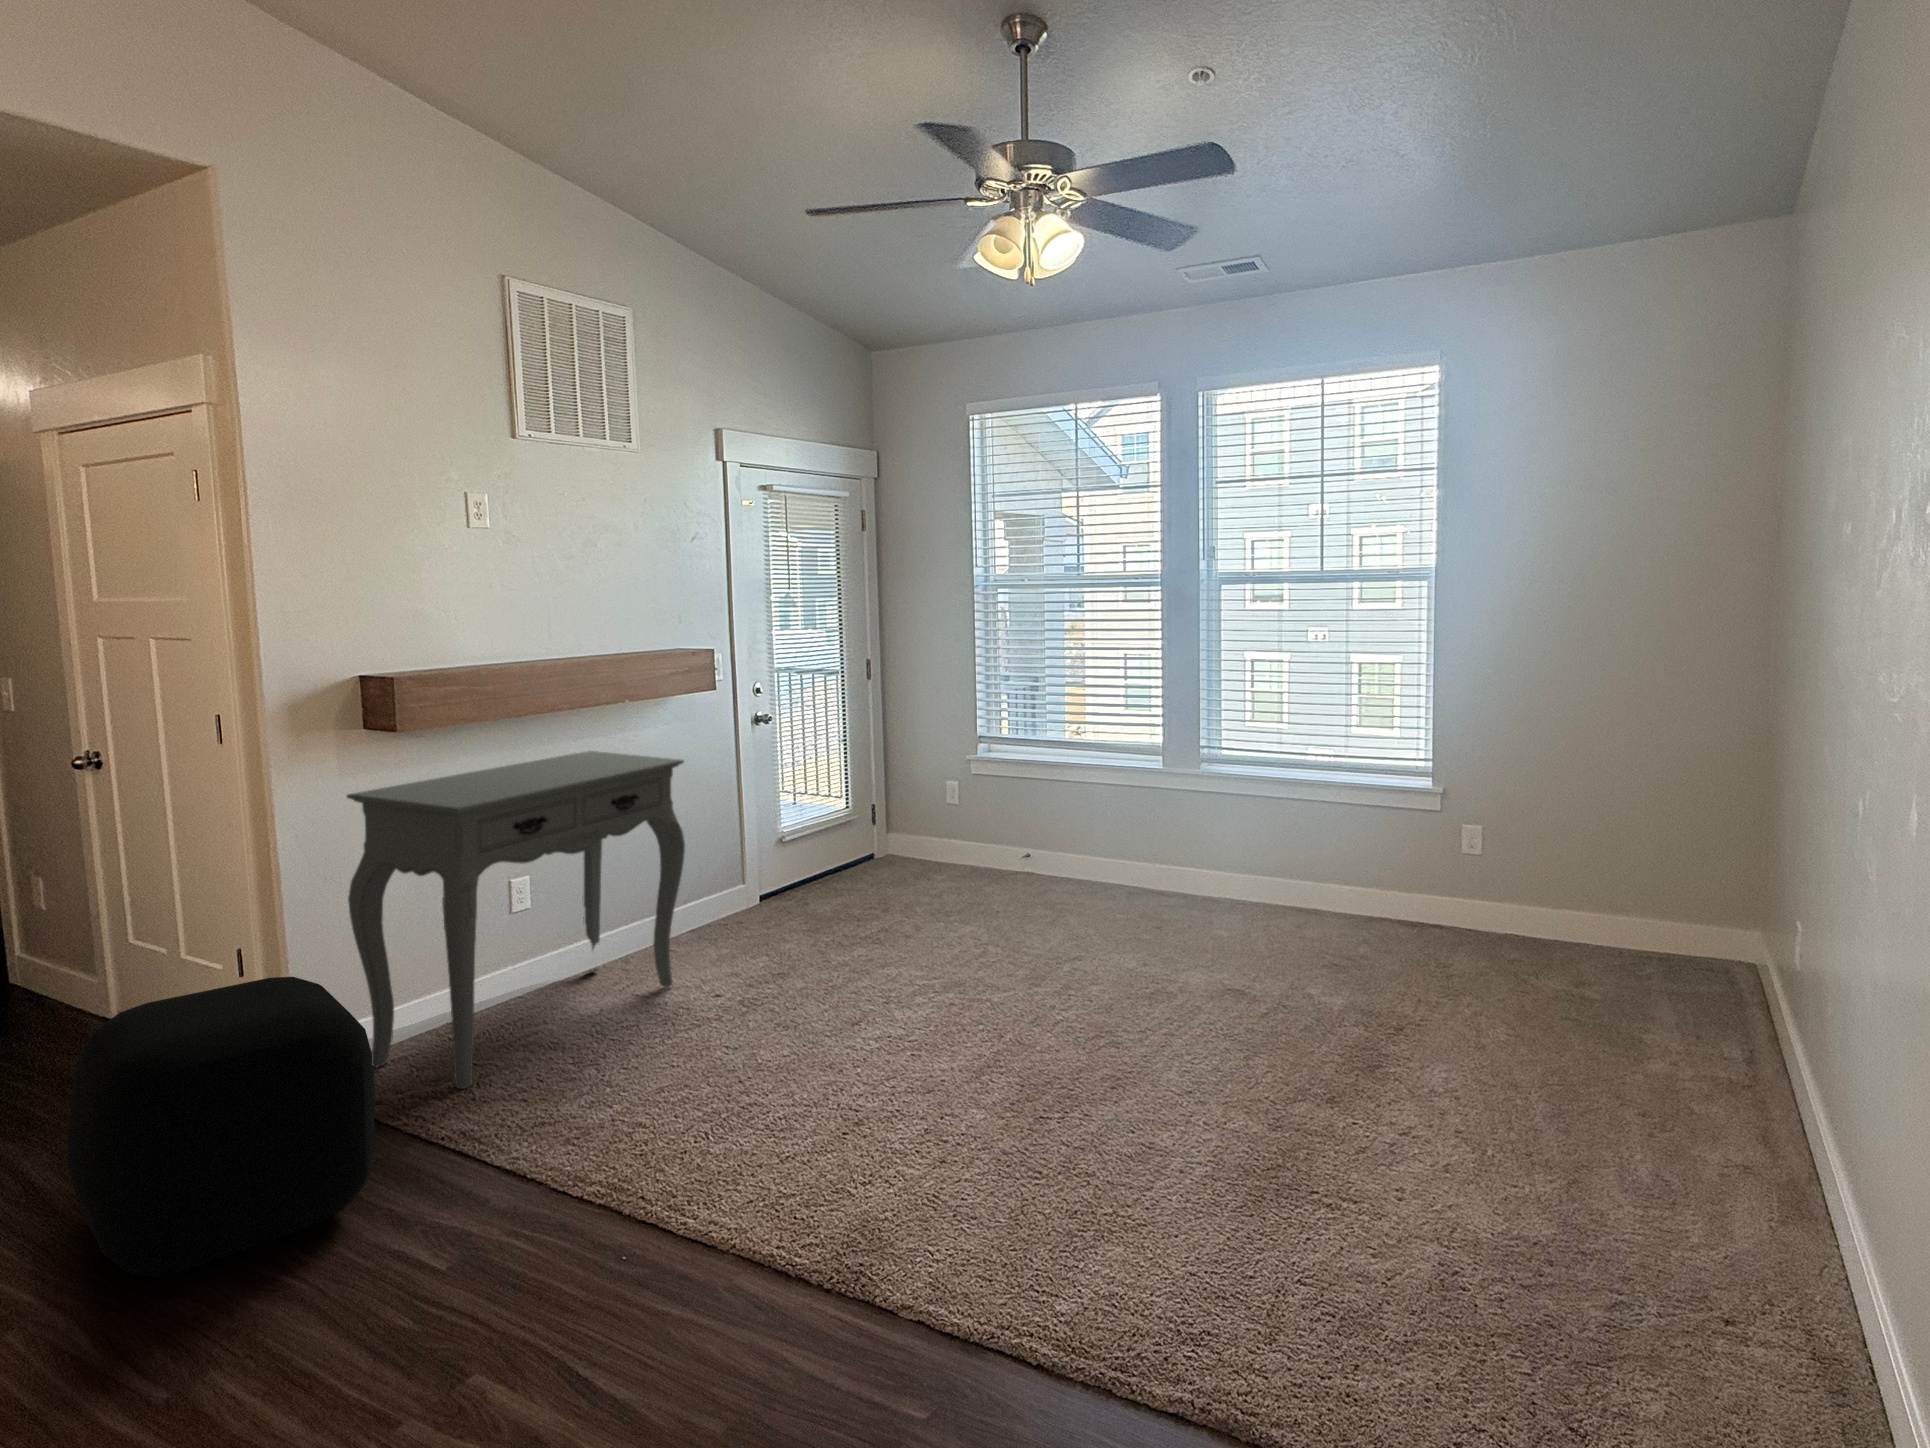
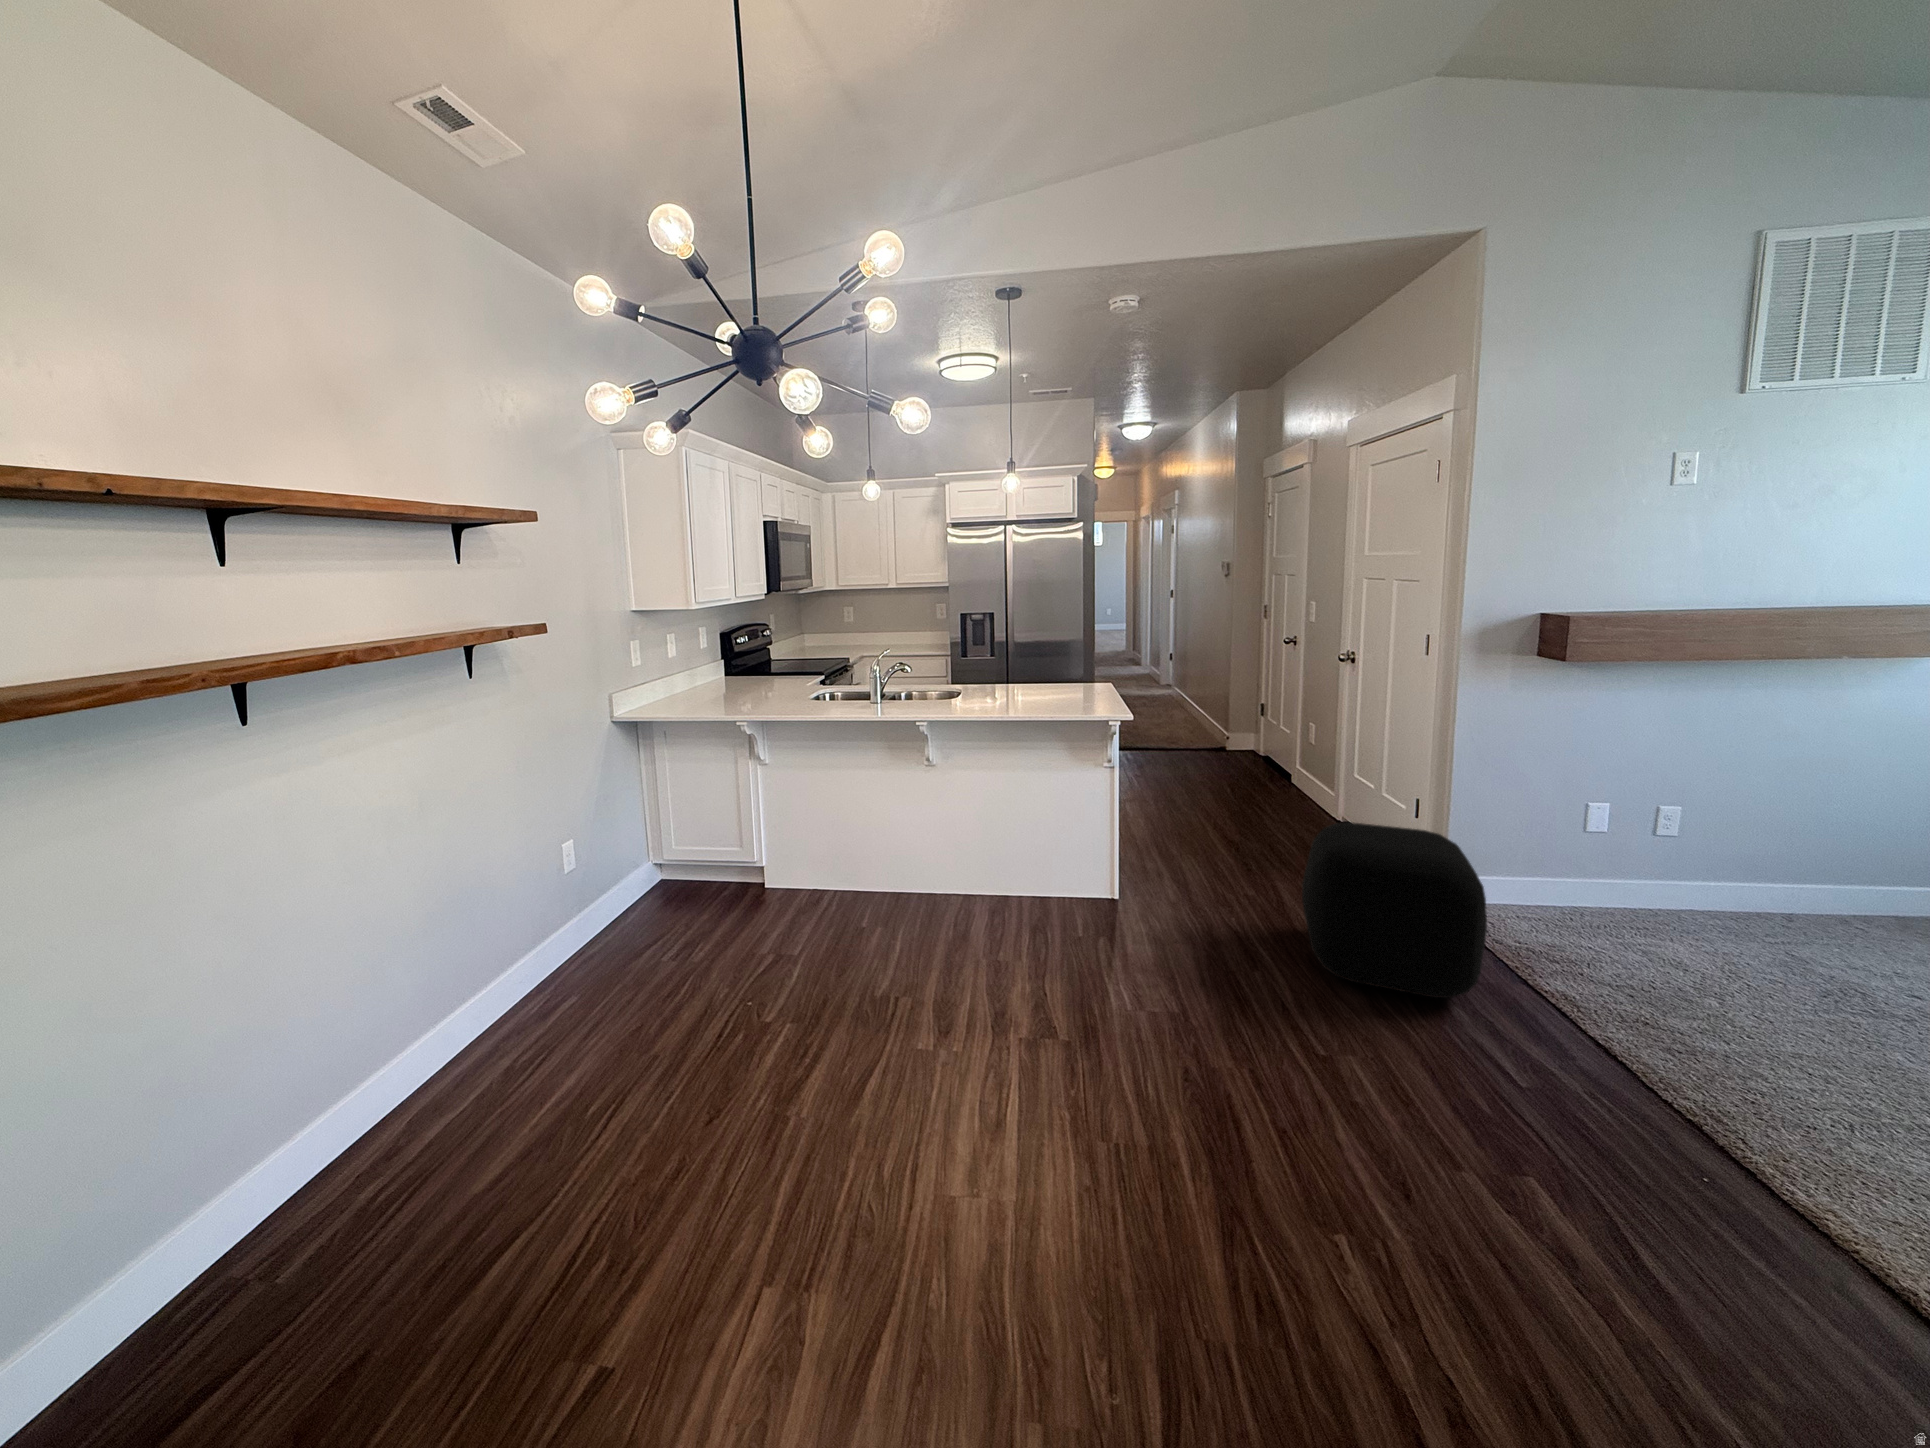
console table: present [347,751,685,1089] -> none [1494,711,1915,964]

